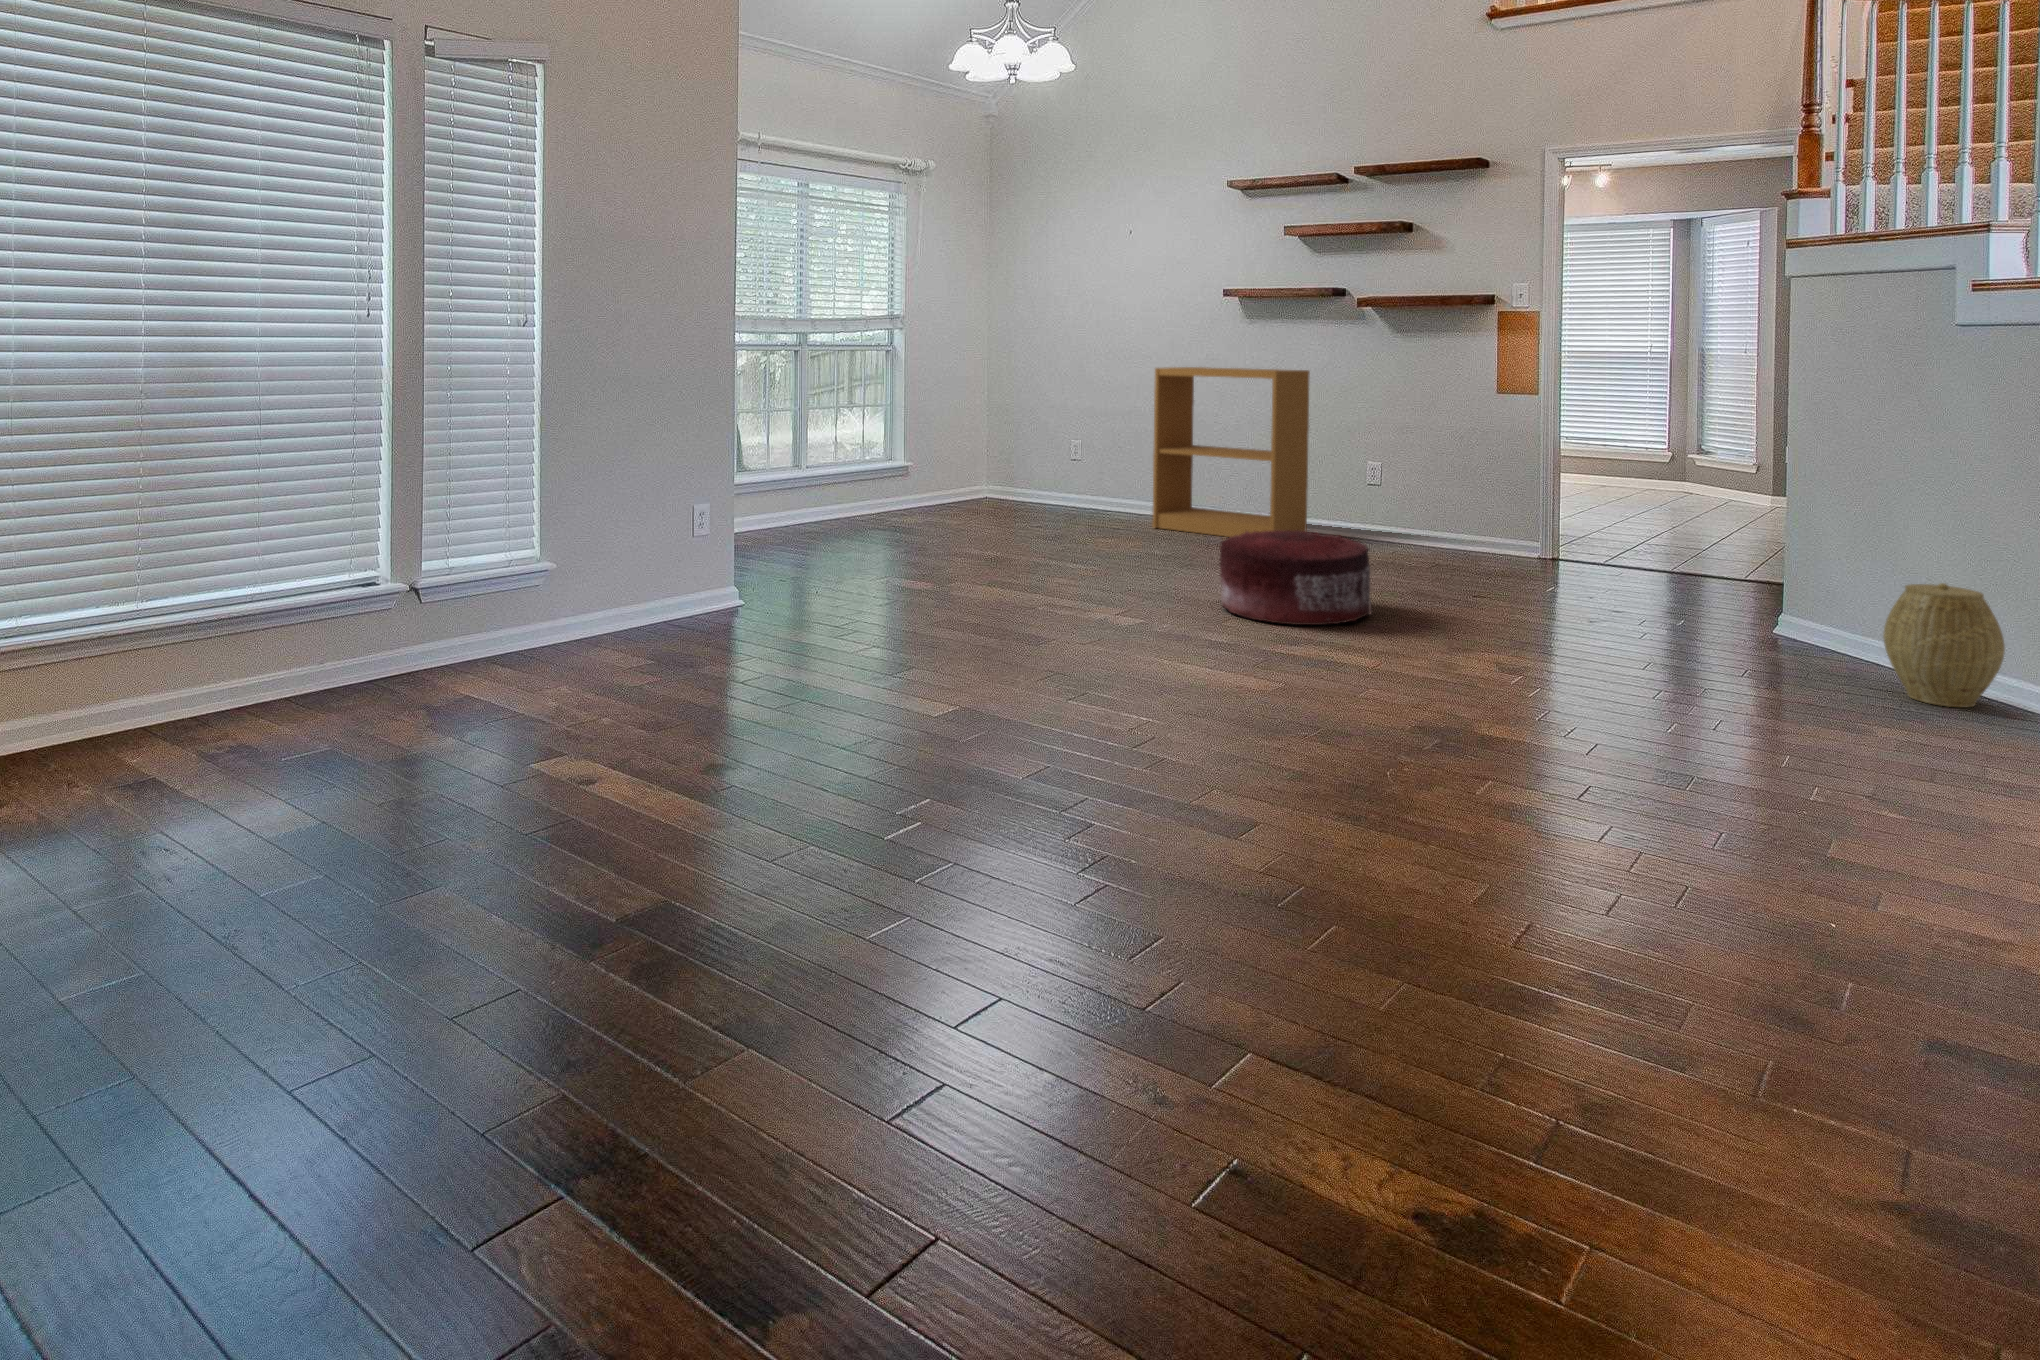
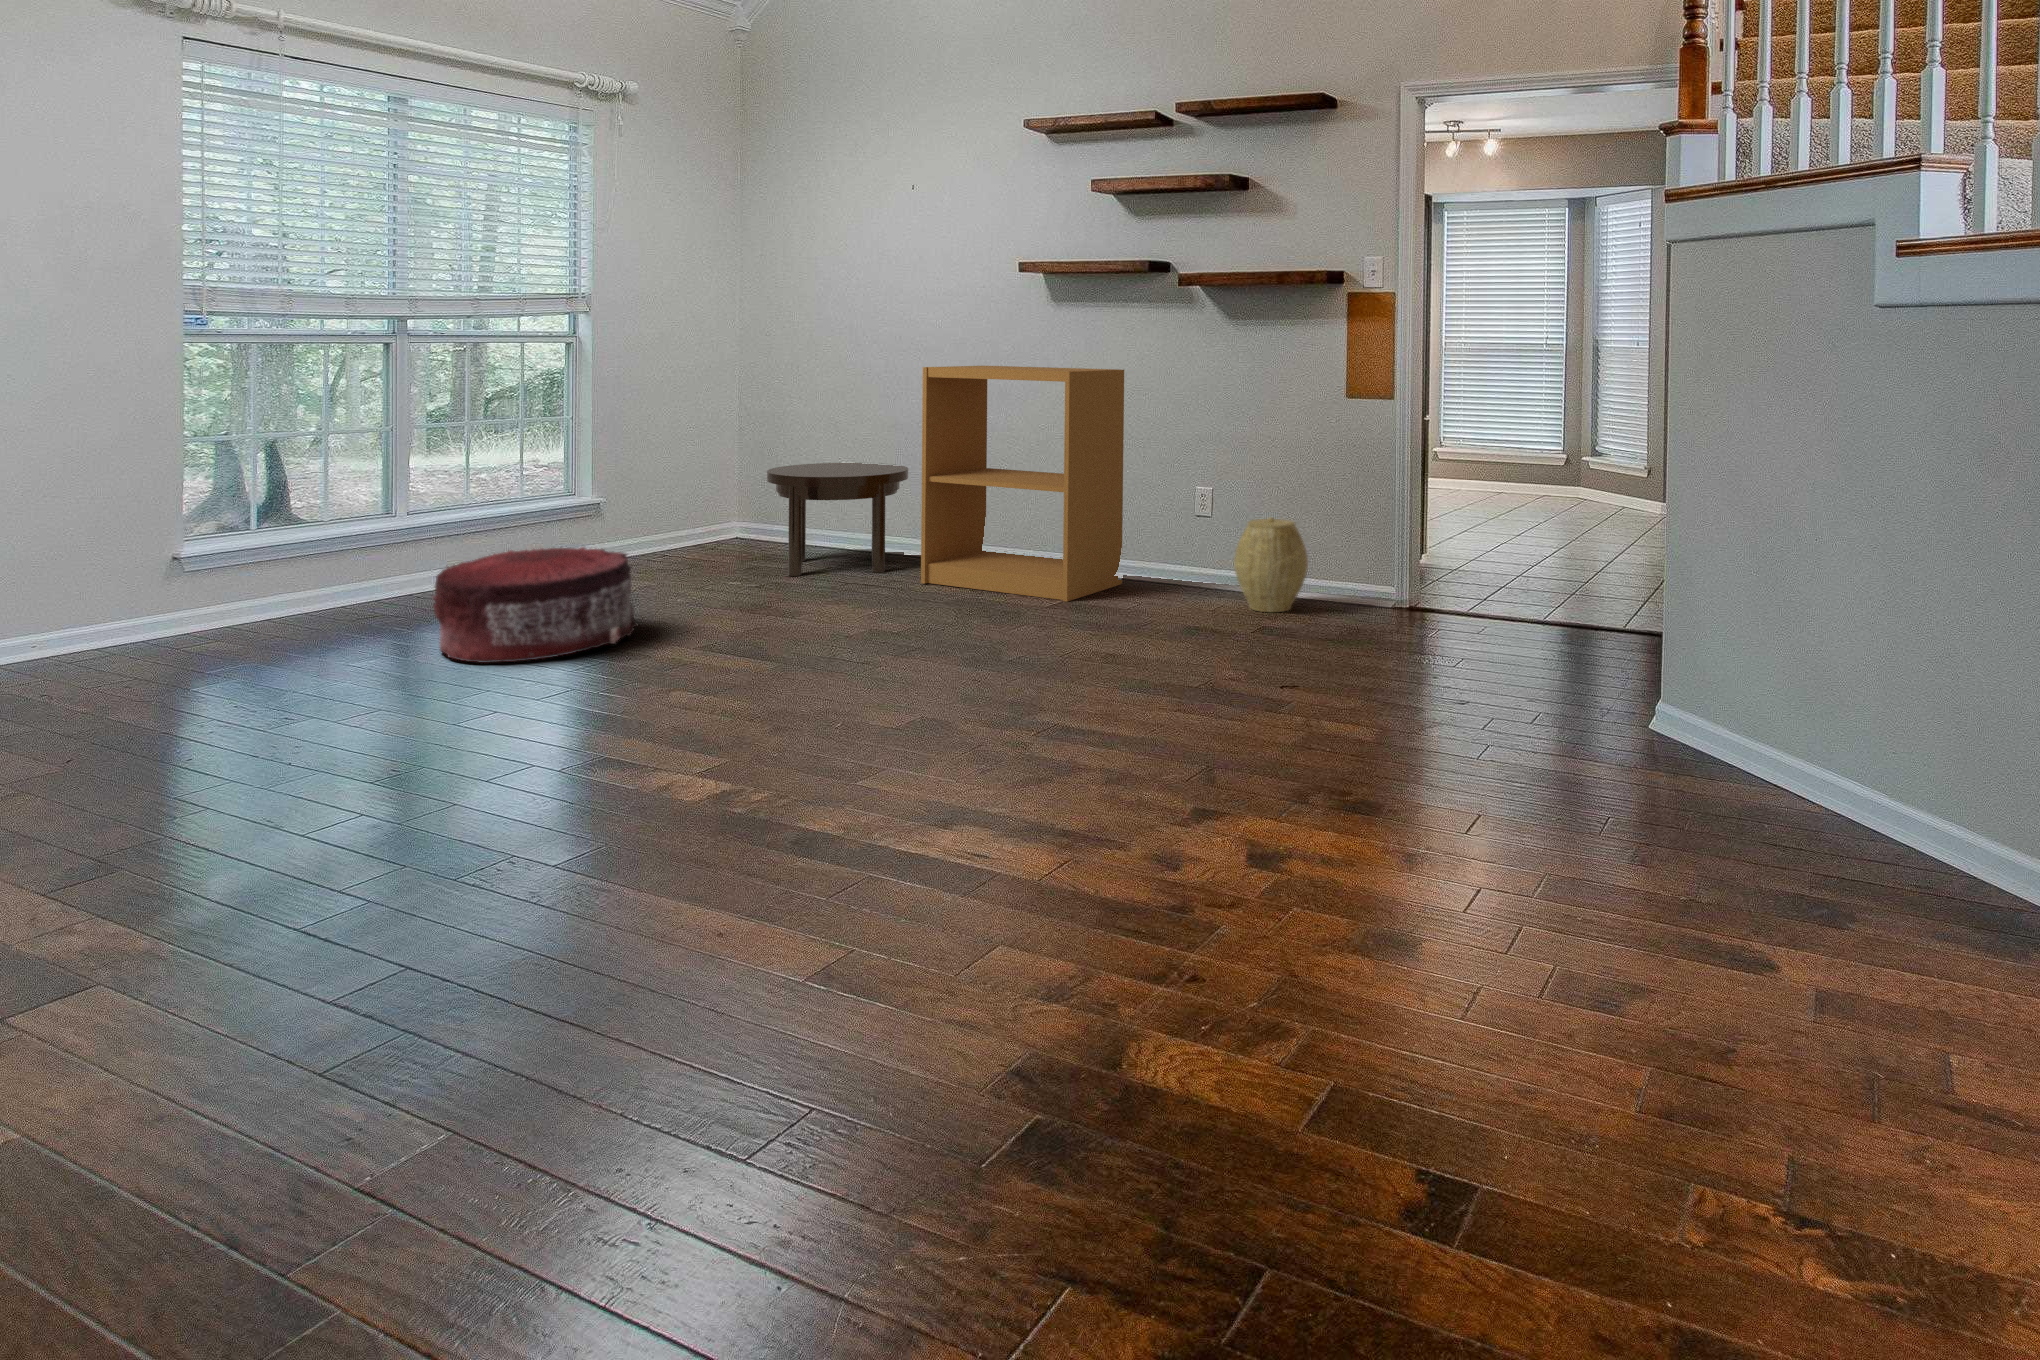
side table: none [1030,440,1131,521] -> present [767,463,908,576]
pouf: present [1220,530,1371,625] -> present [433,547,638,663]
woven basket: present [1883,583,2005,707] -> present [1234,517,1308,612]

